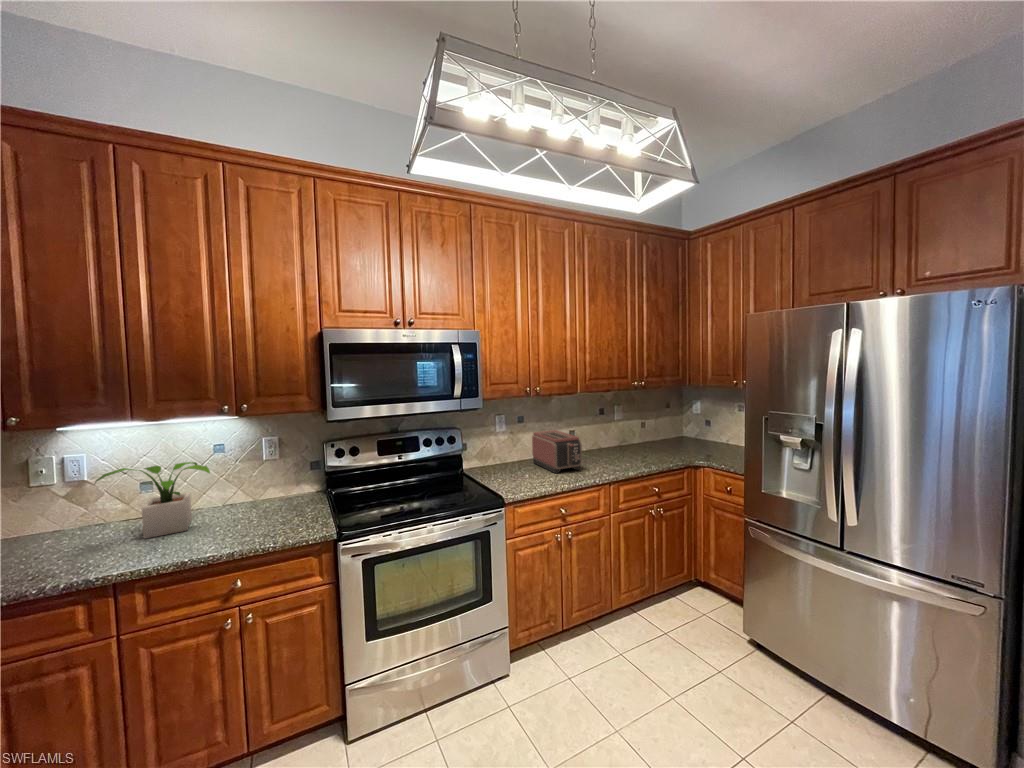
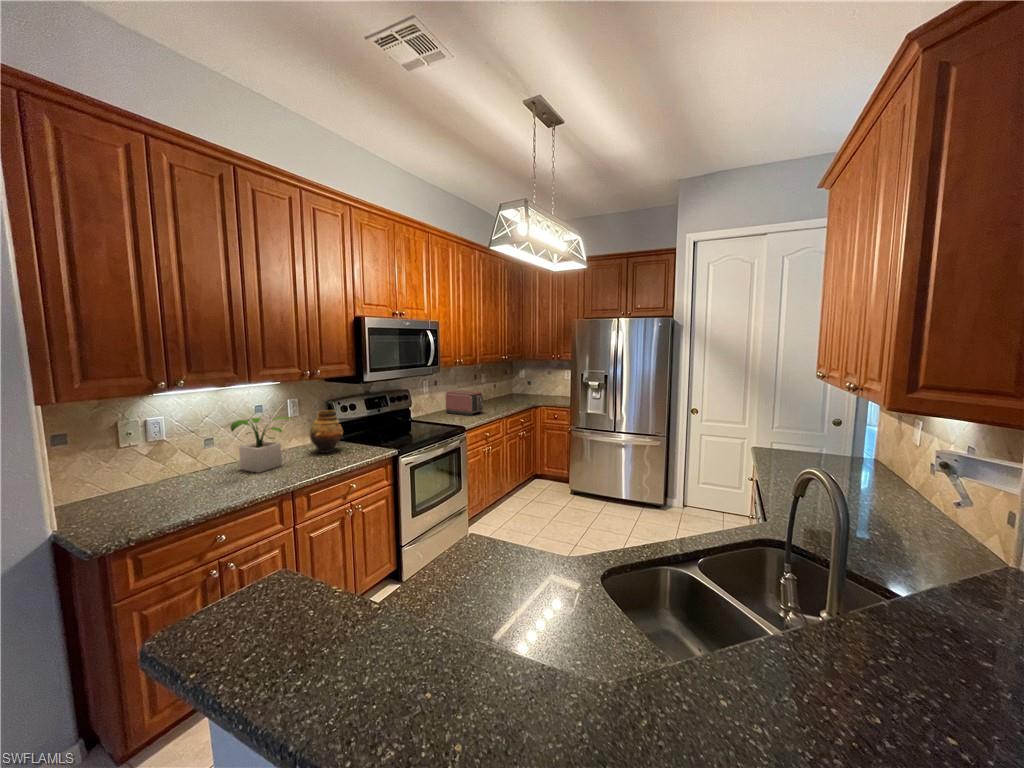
vase: none [249,457,301,516] -> present [310,410,343,453]

